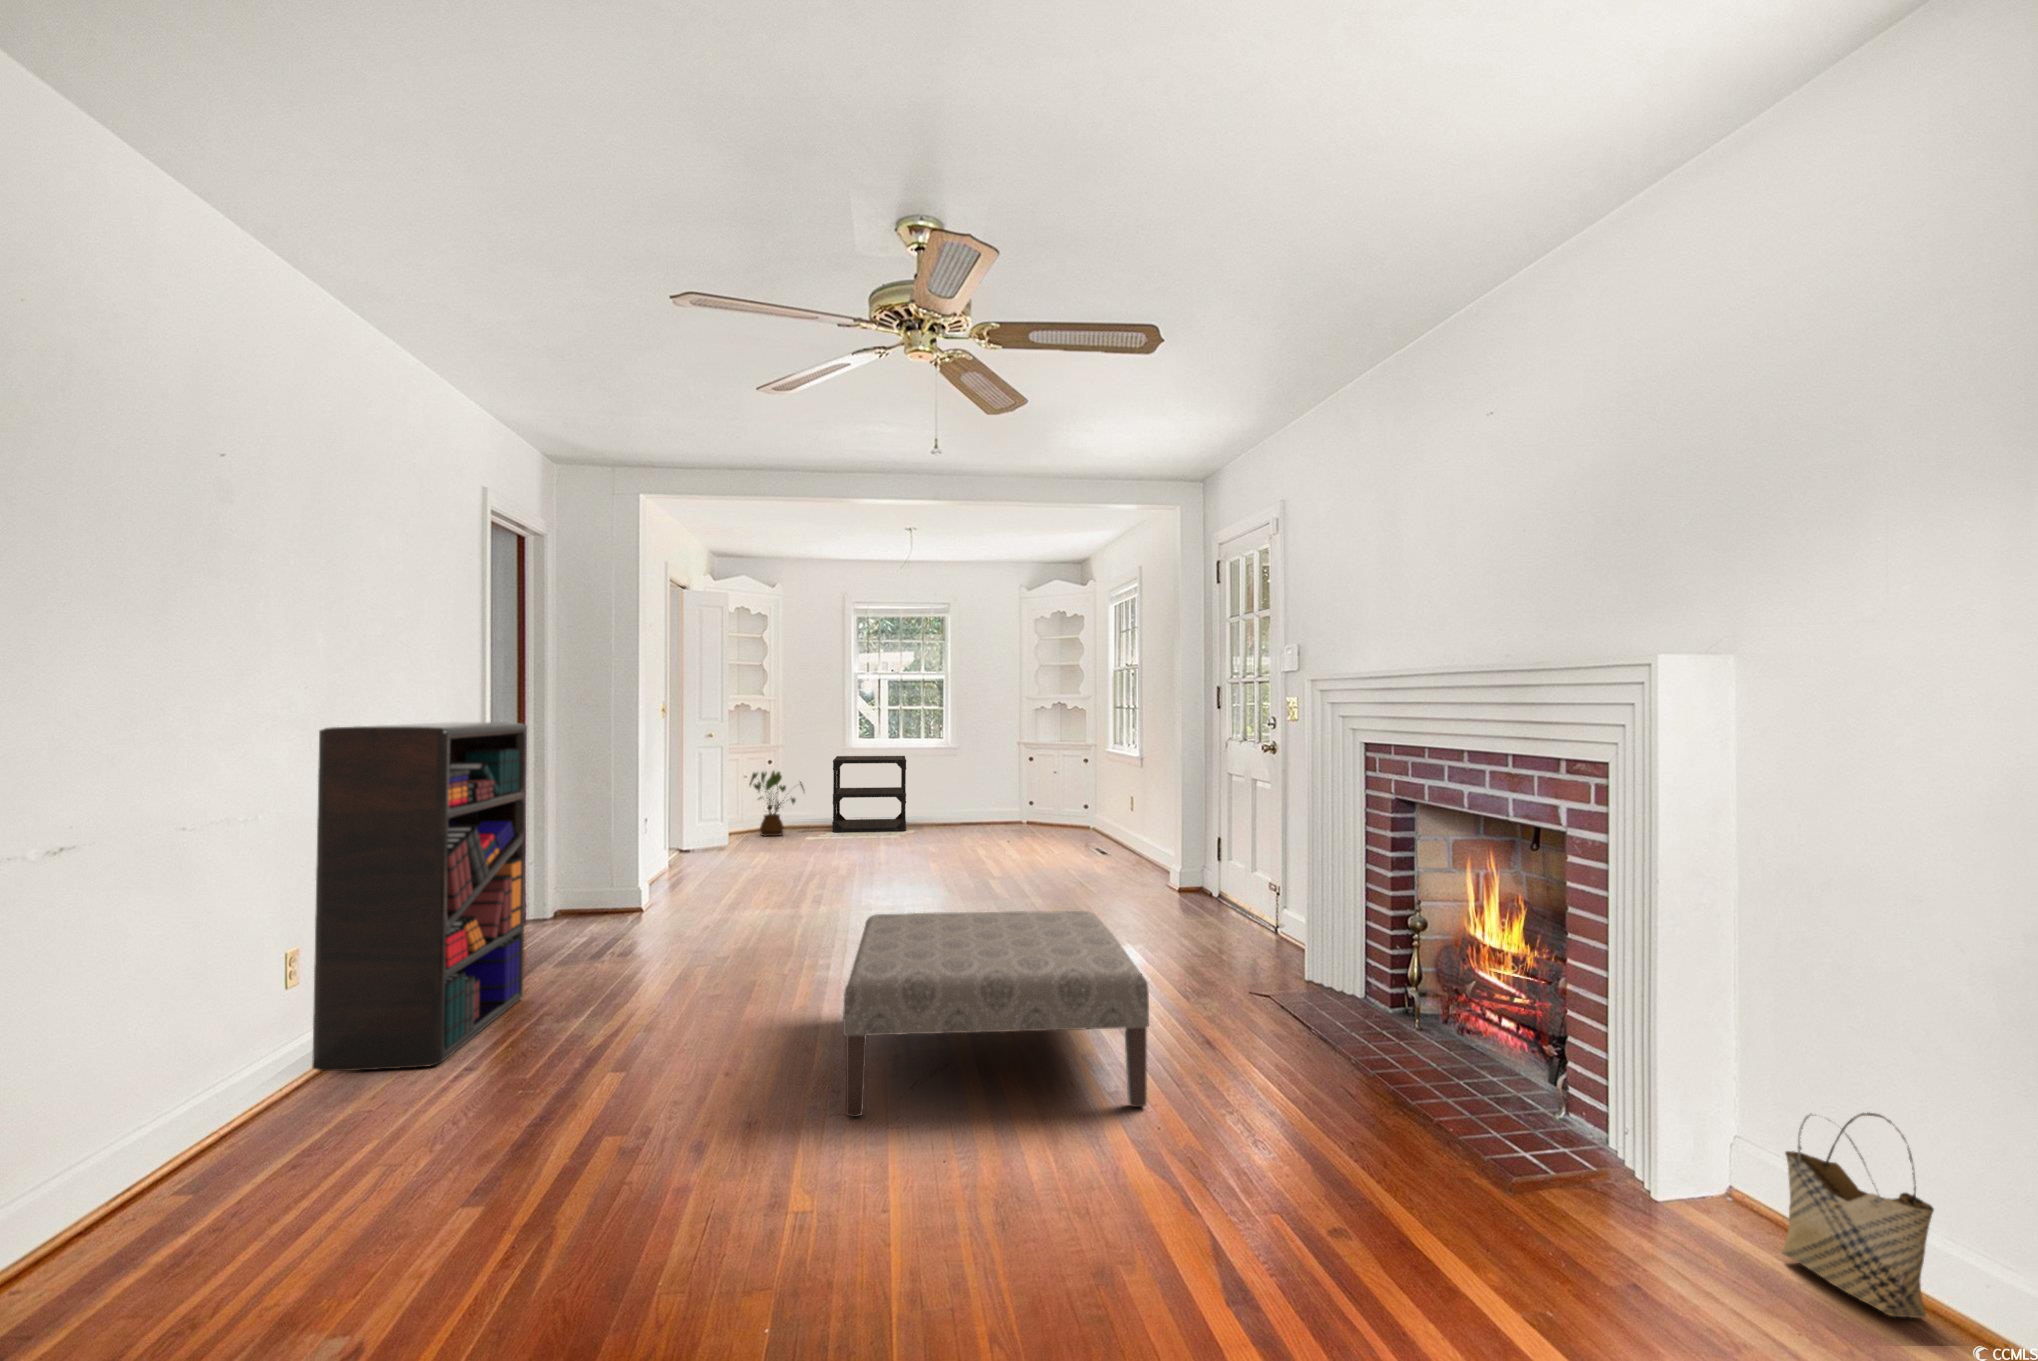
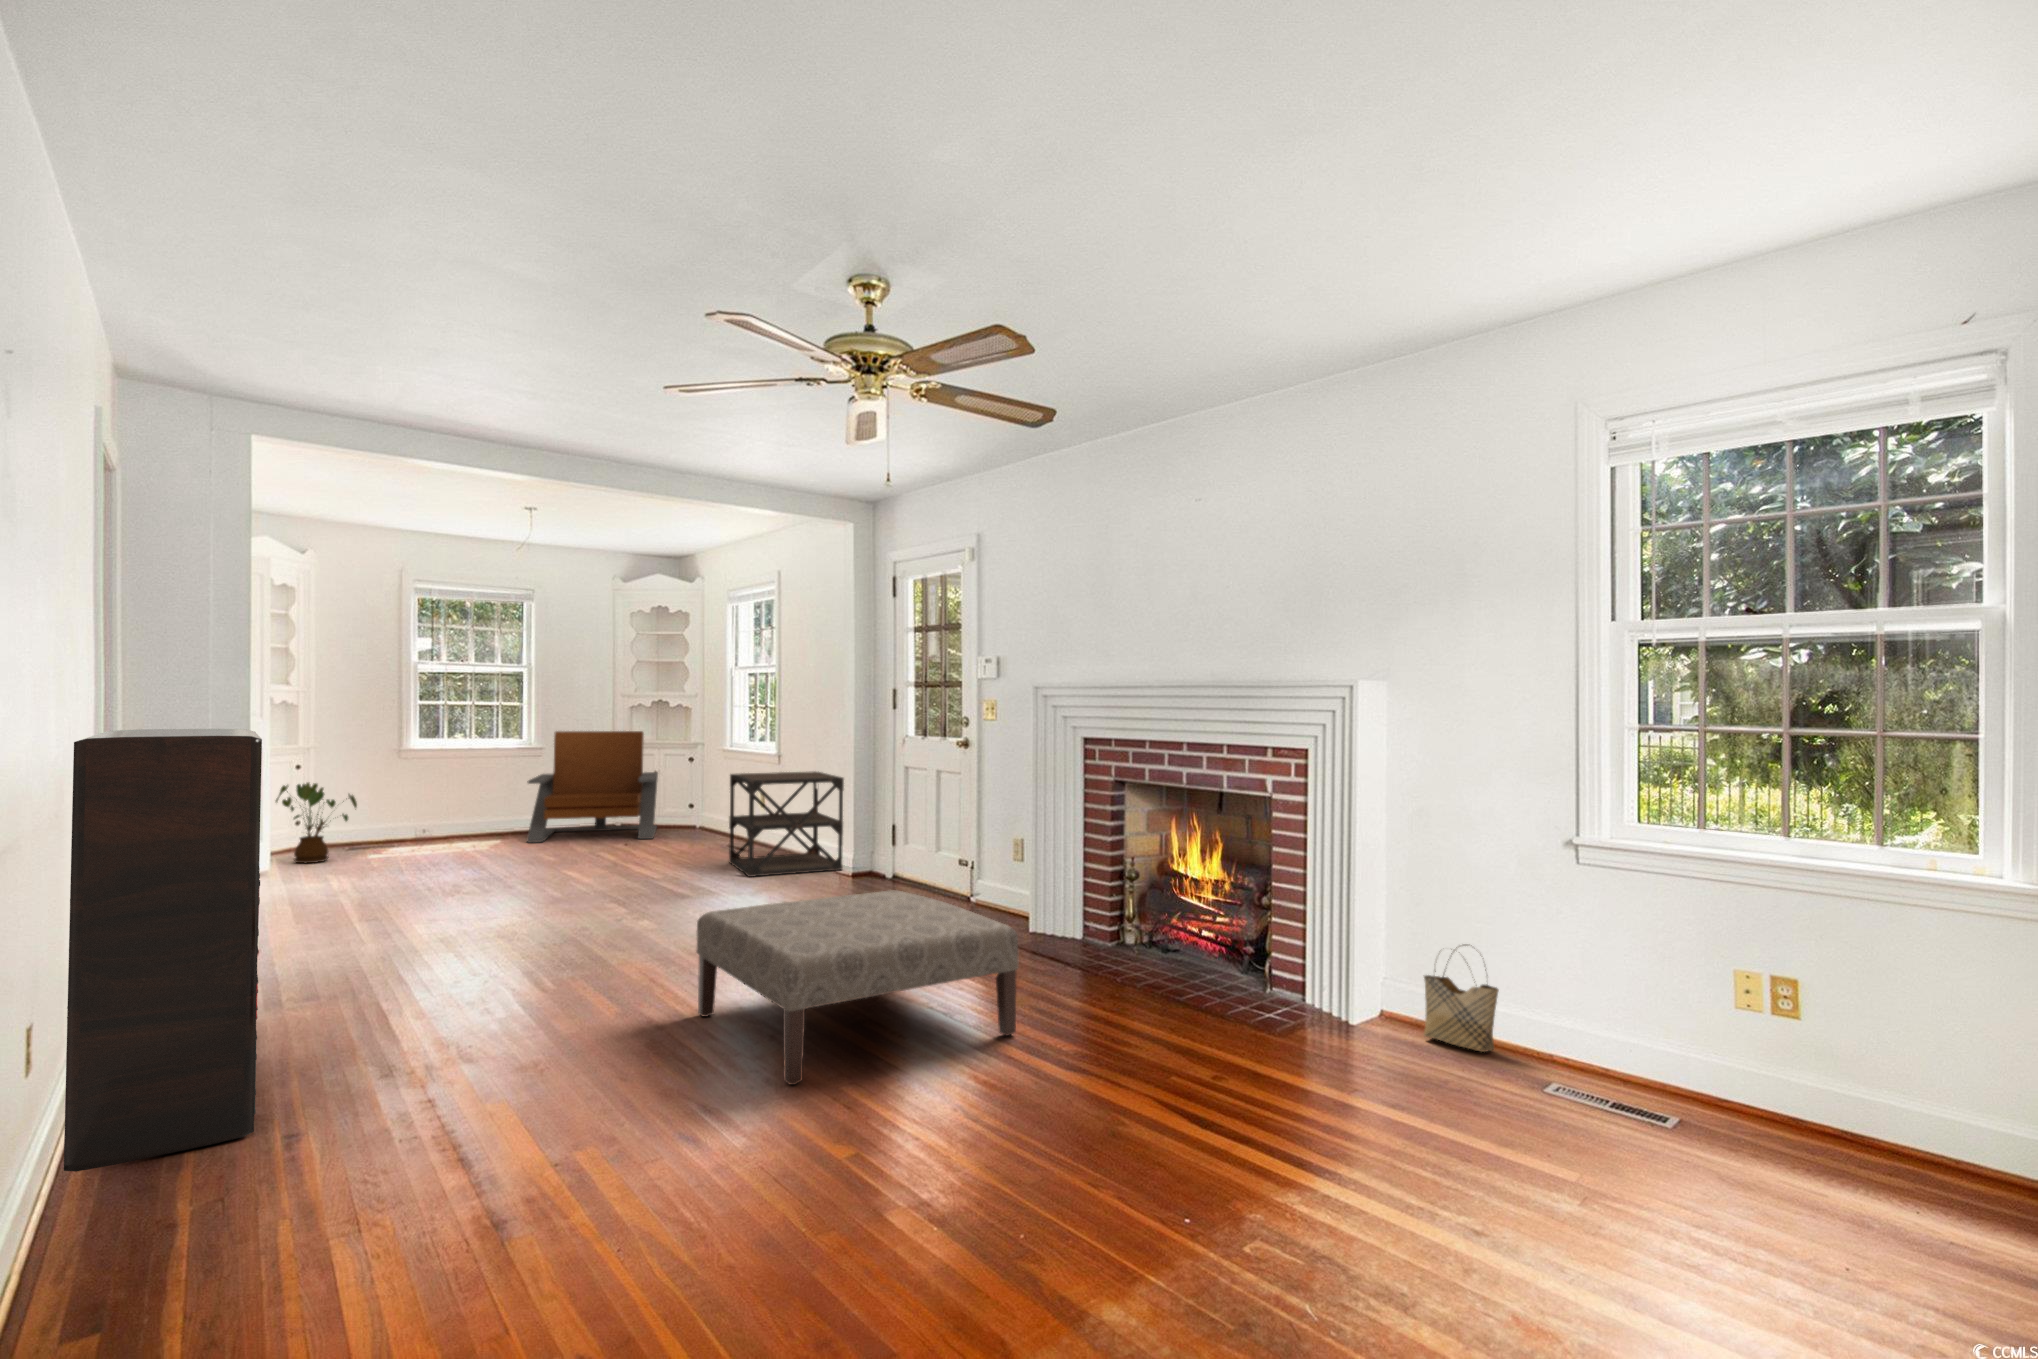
lounge chair: none [935,732,1056,834] -> present [527,731,658,843]
side table: present [832,756,906,832] -> present [729,771,844,877]

